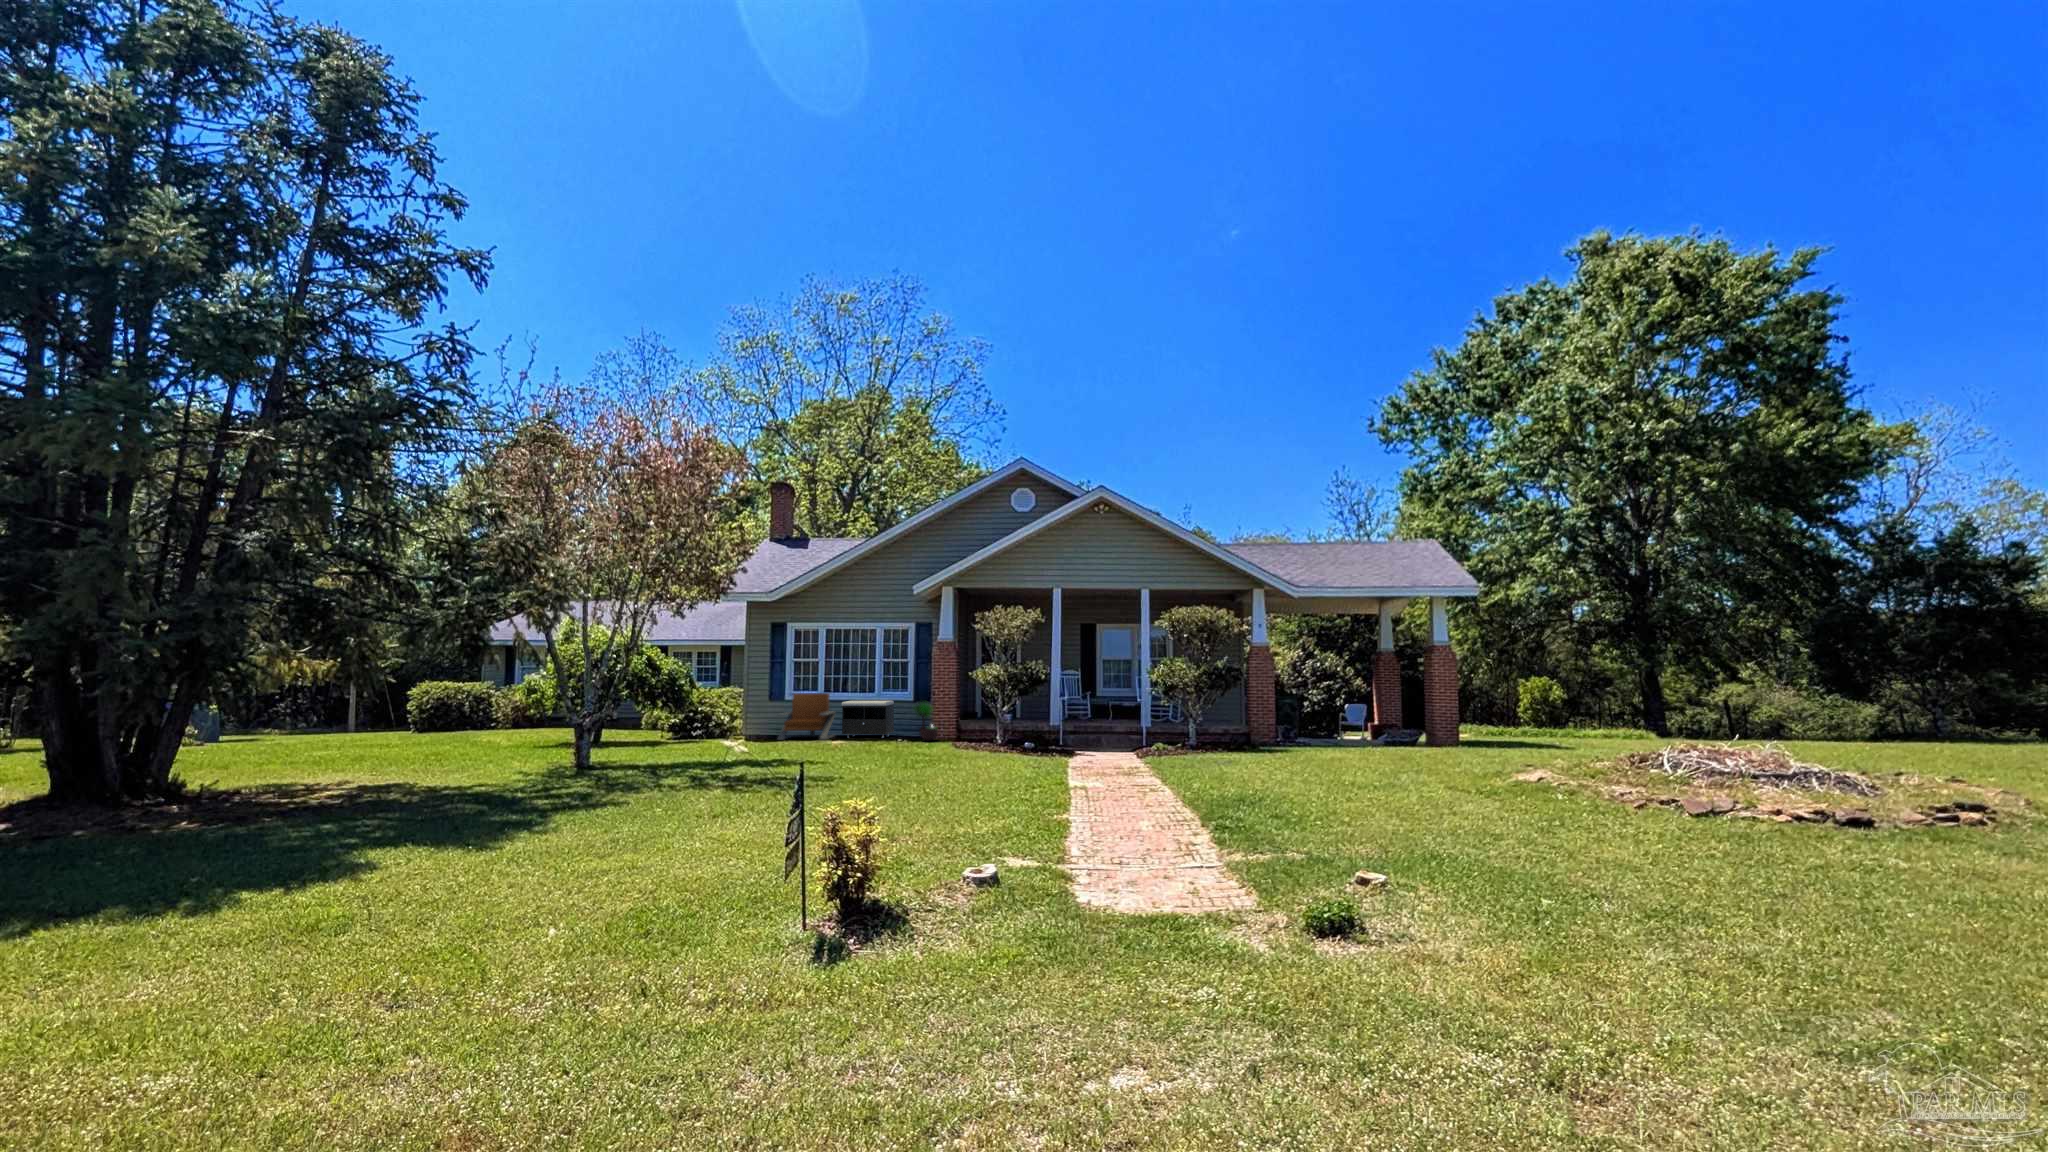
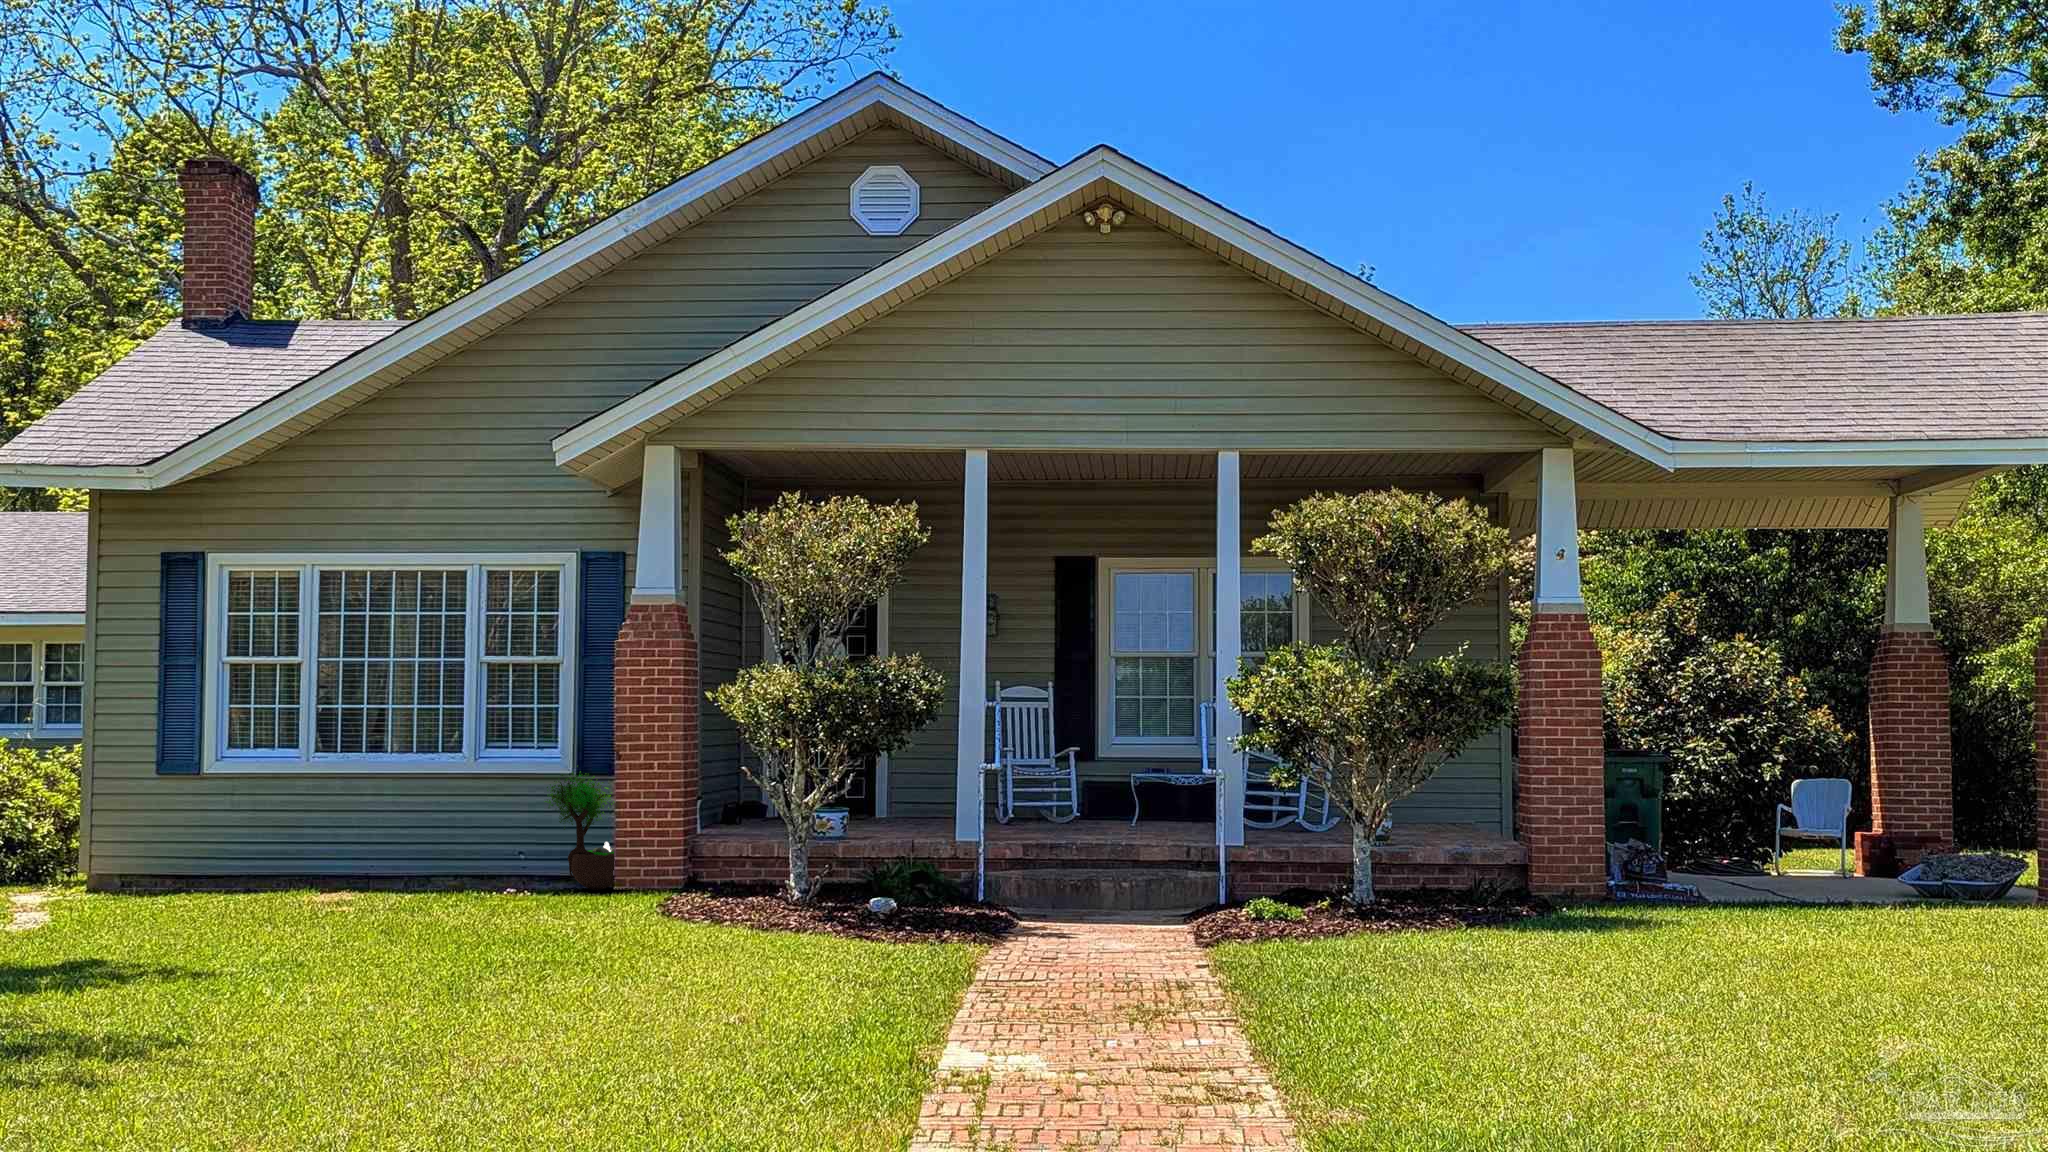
lounge chair: present [778,693,836,740] -> none [167,753,349,887]
storage bench: present [842,701,894,738] -> none [356,774,512,880]

